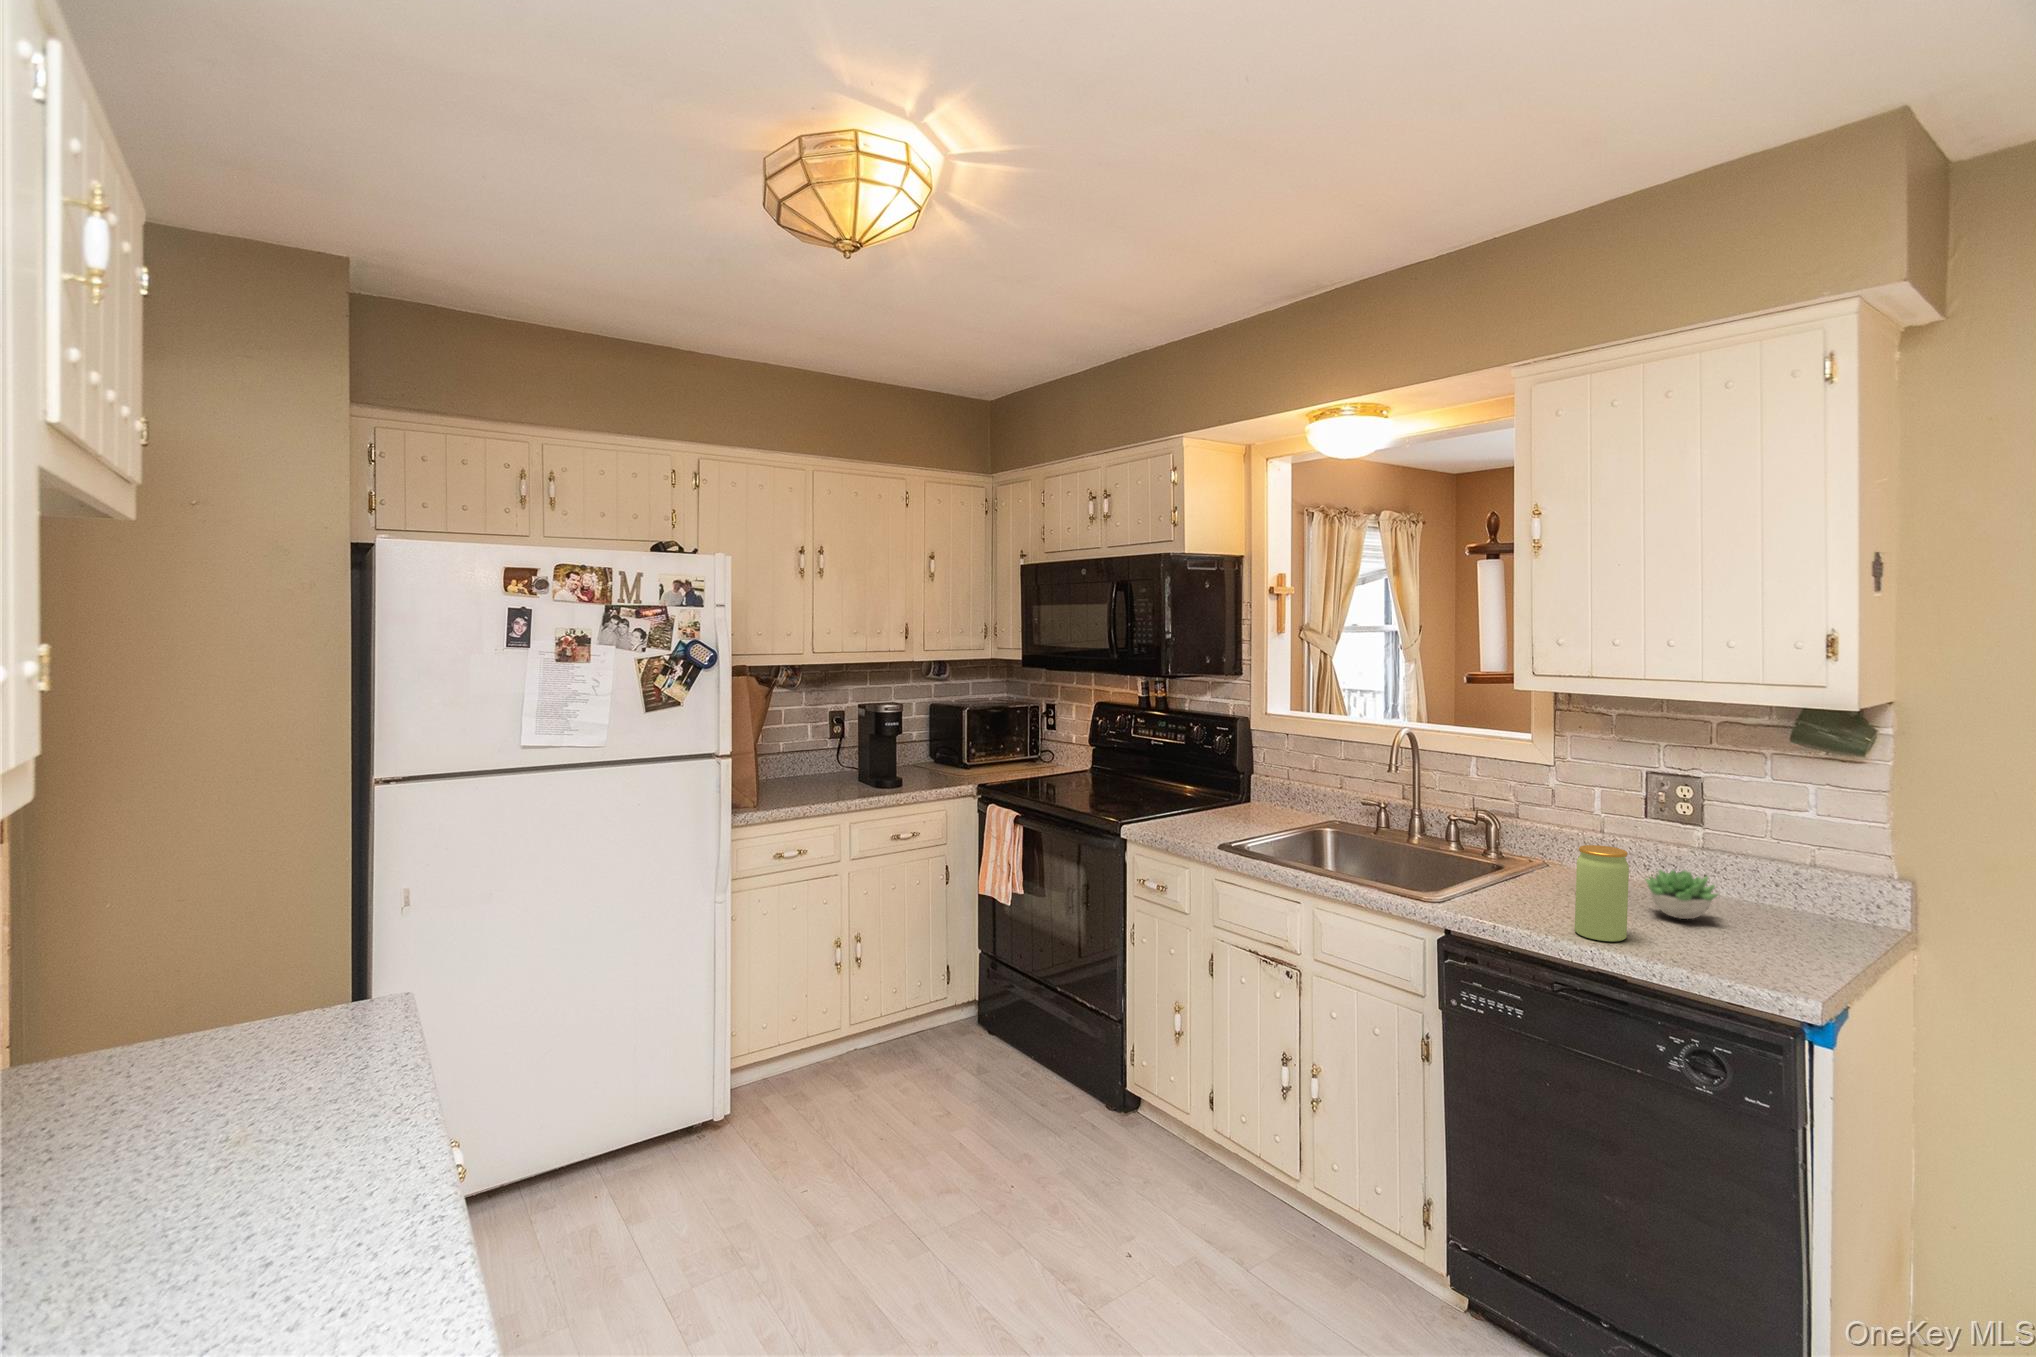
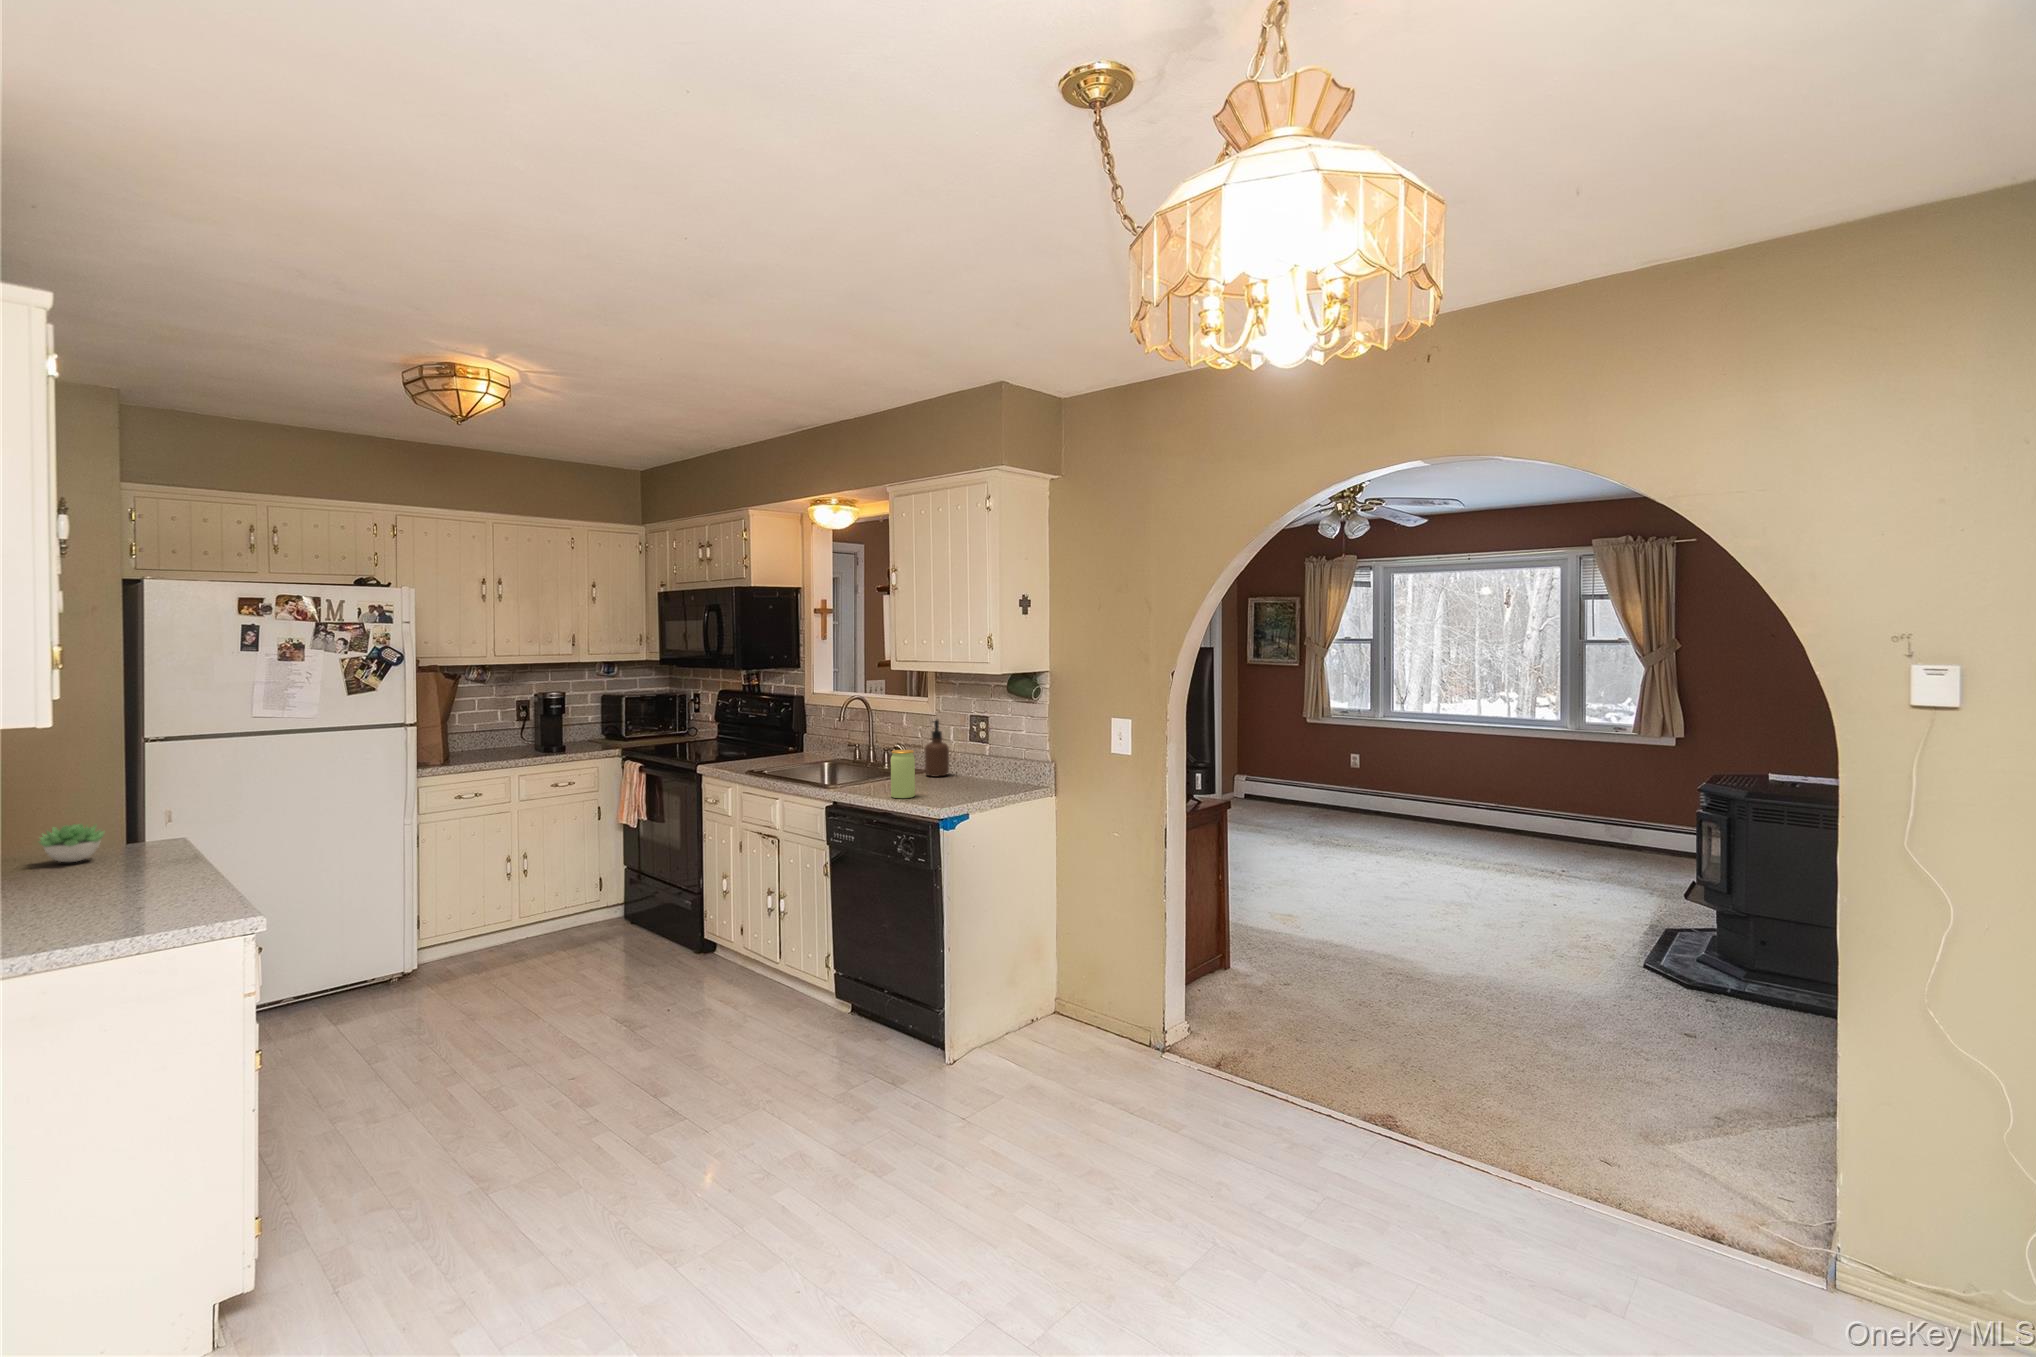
soap dispenser: none [1535,775,1583,874] -> present [925,720,949,777]
succulent plant: present [1646,870,1718,919] -> present [39,824,104,862]

